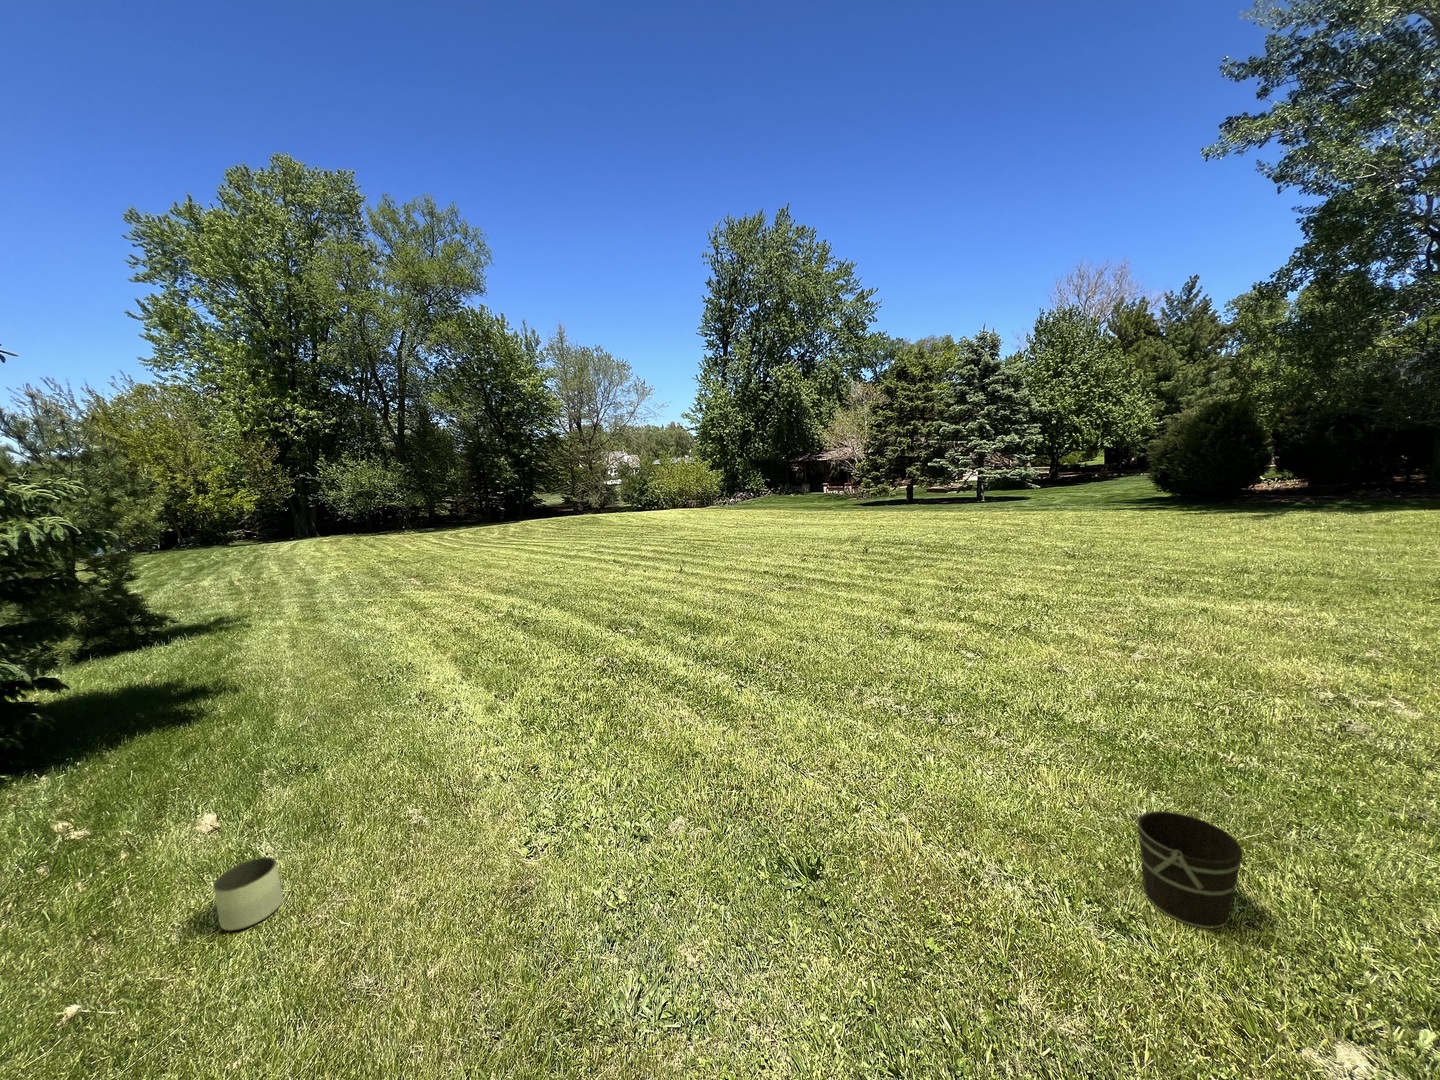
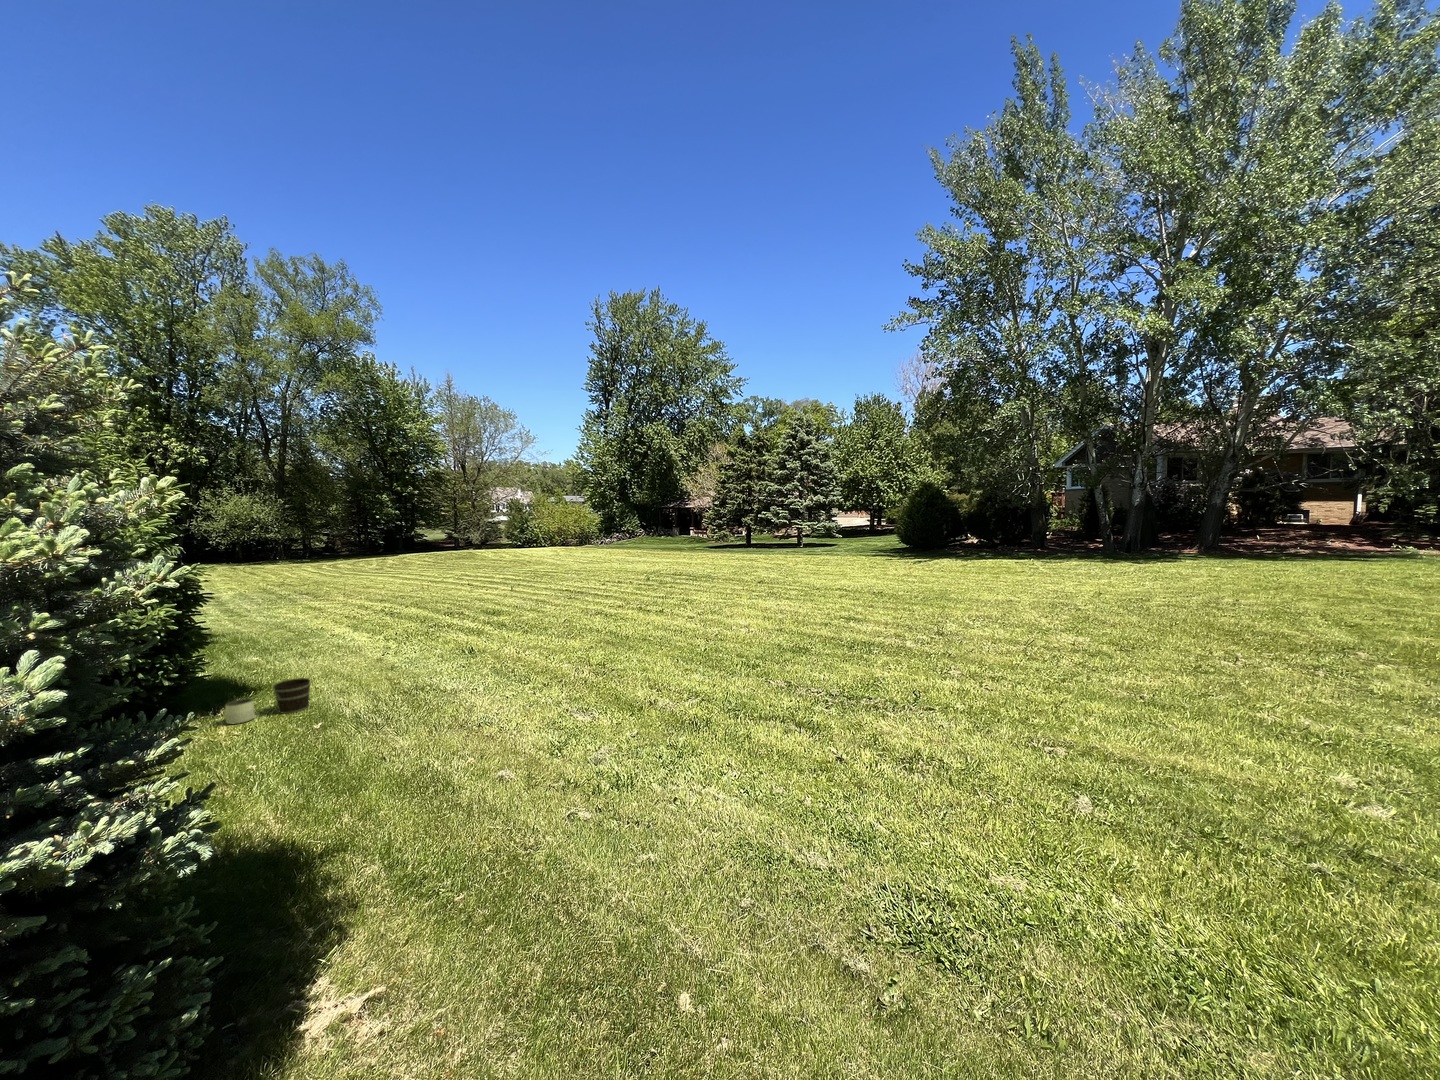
bucket: present [1135,811,1242,929] -> present [273,678,310,713]

